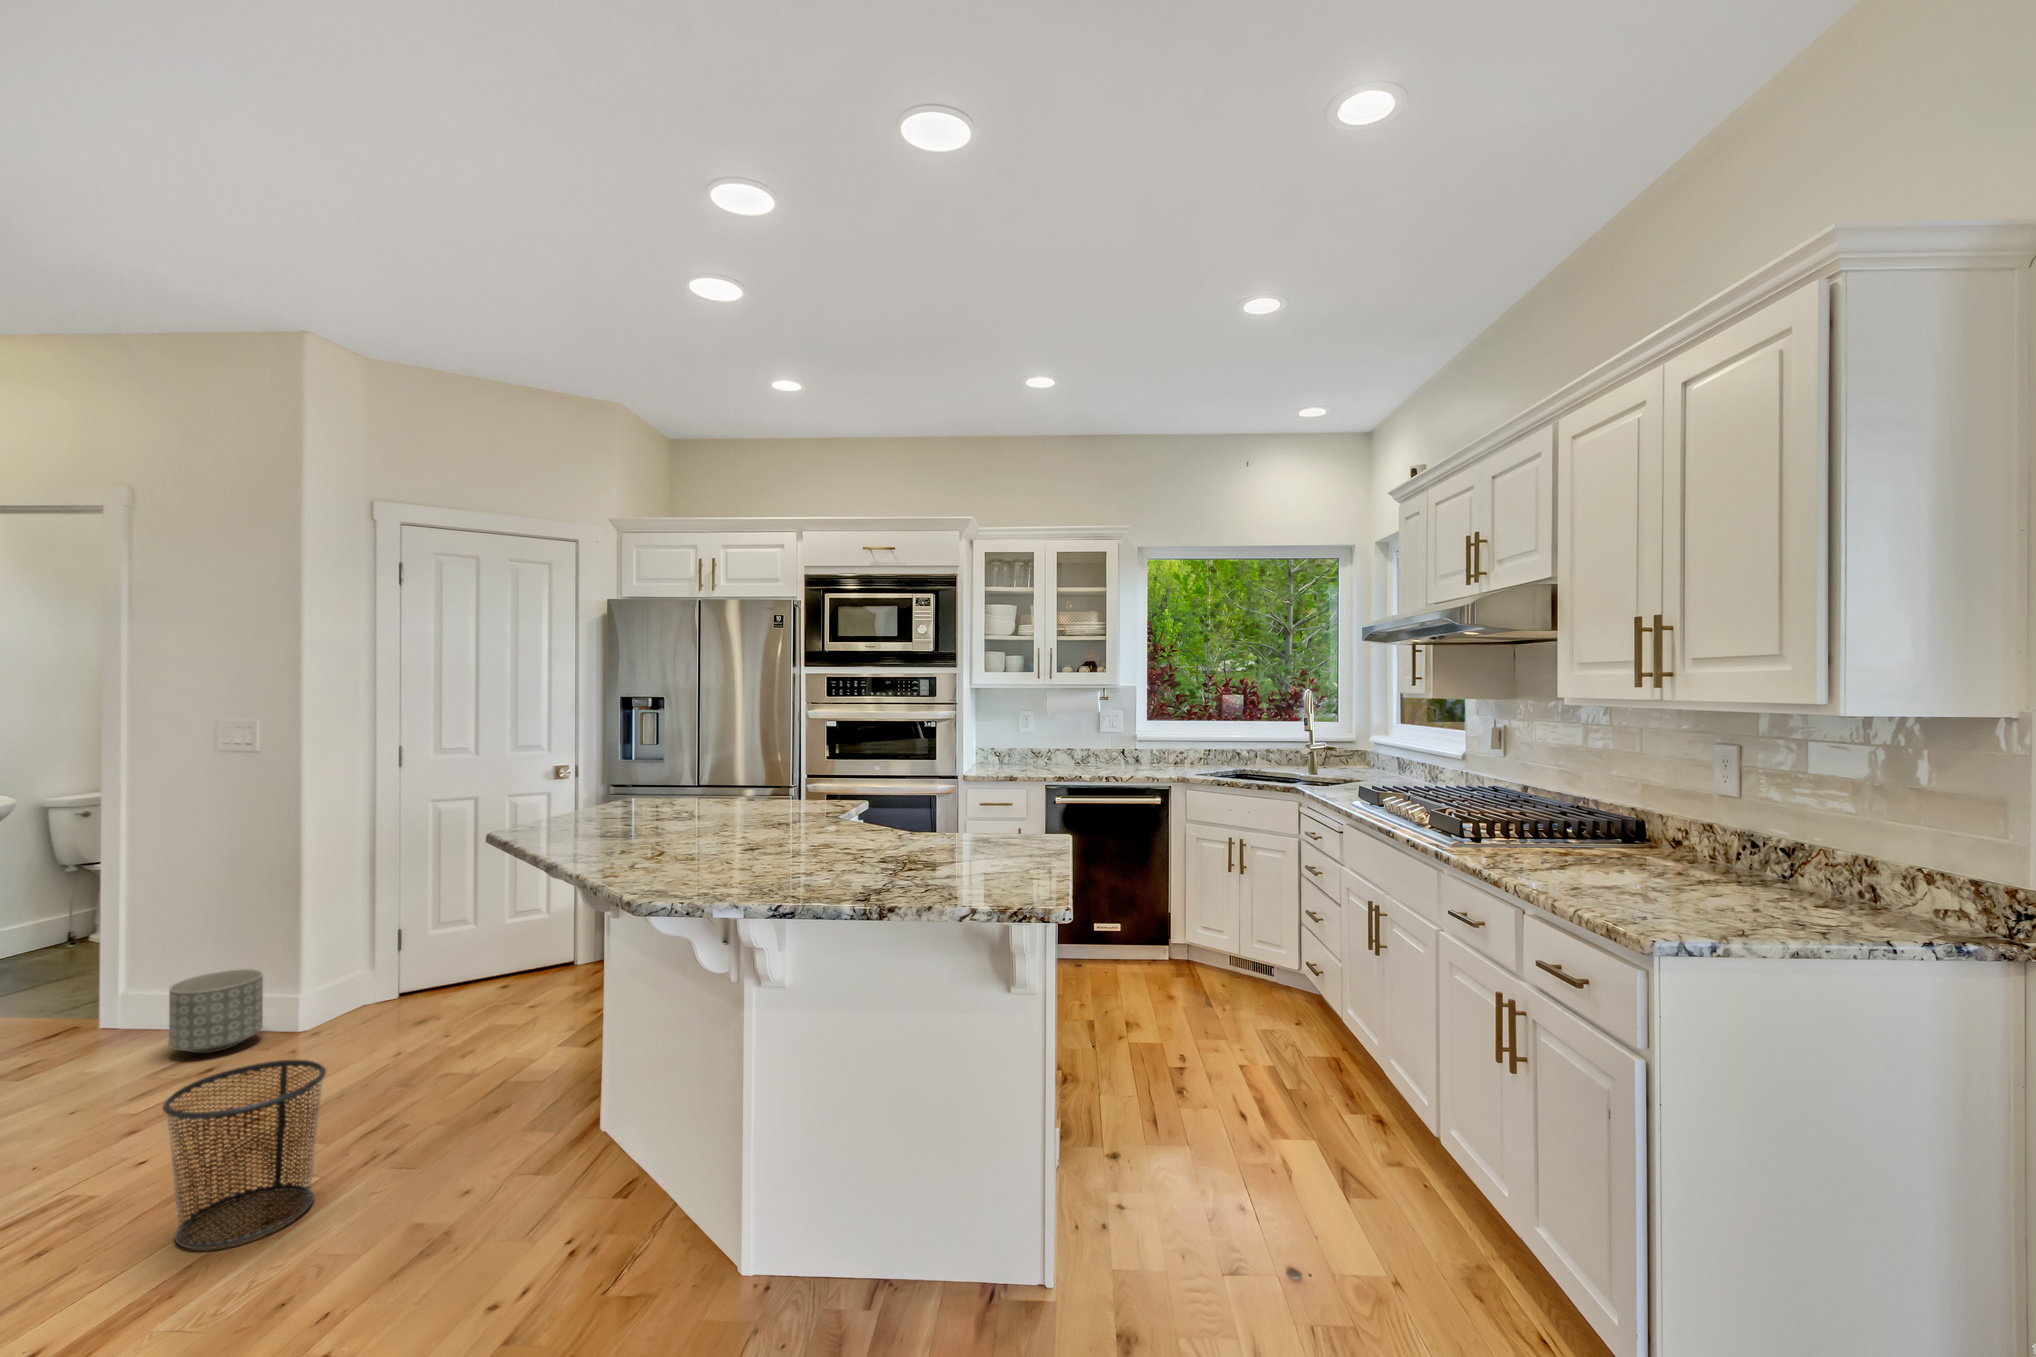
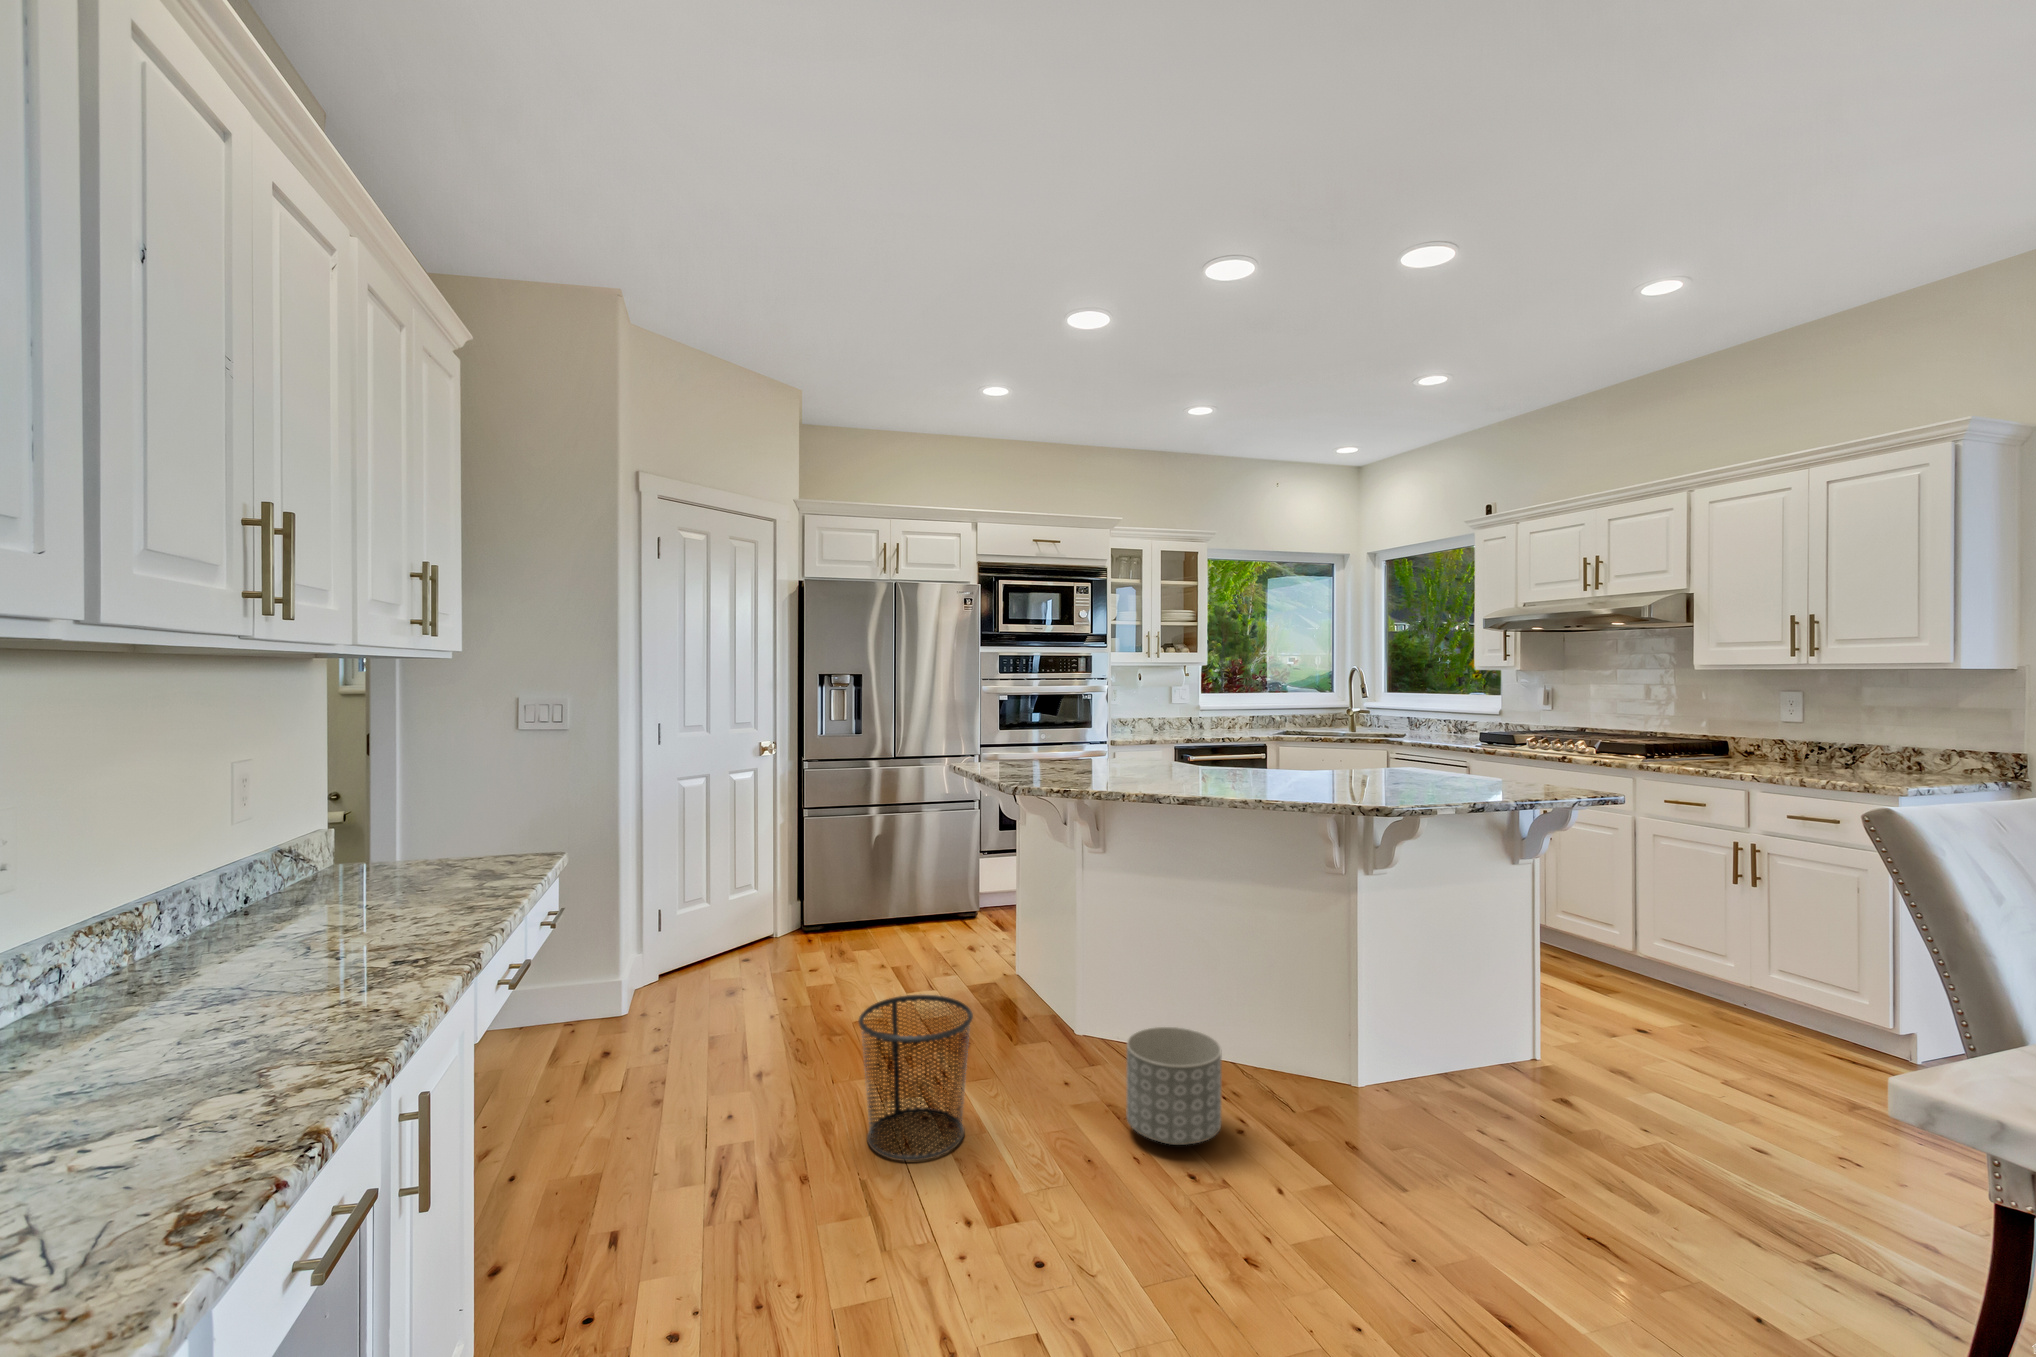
planter: present [169,969,263,1053] -> present [1126,1027,1221,1145]

